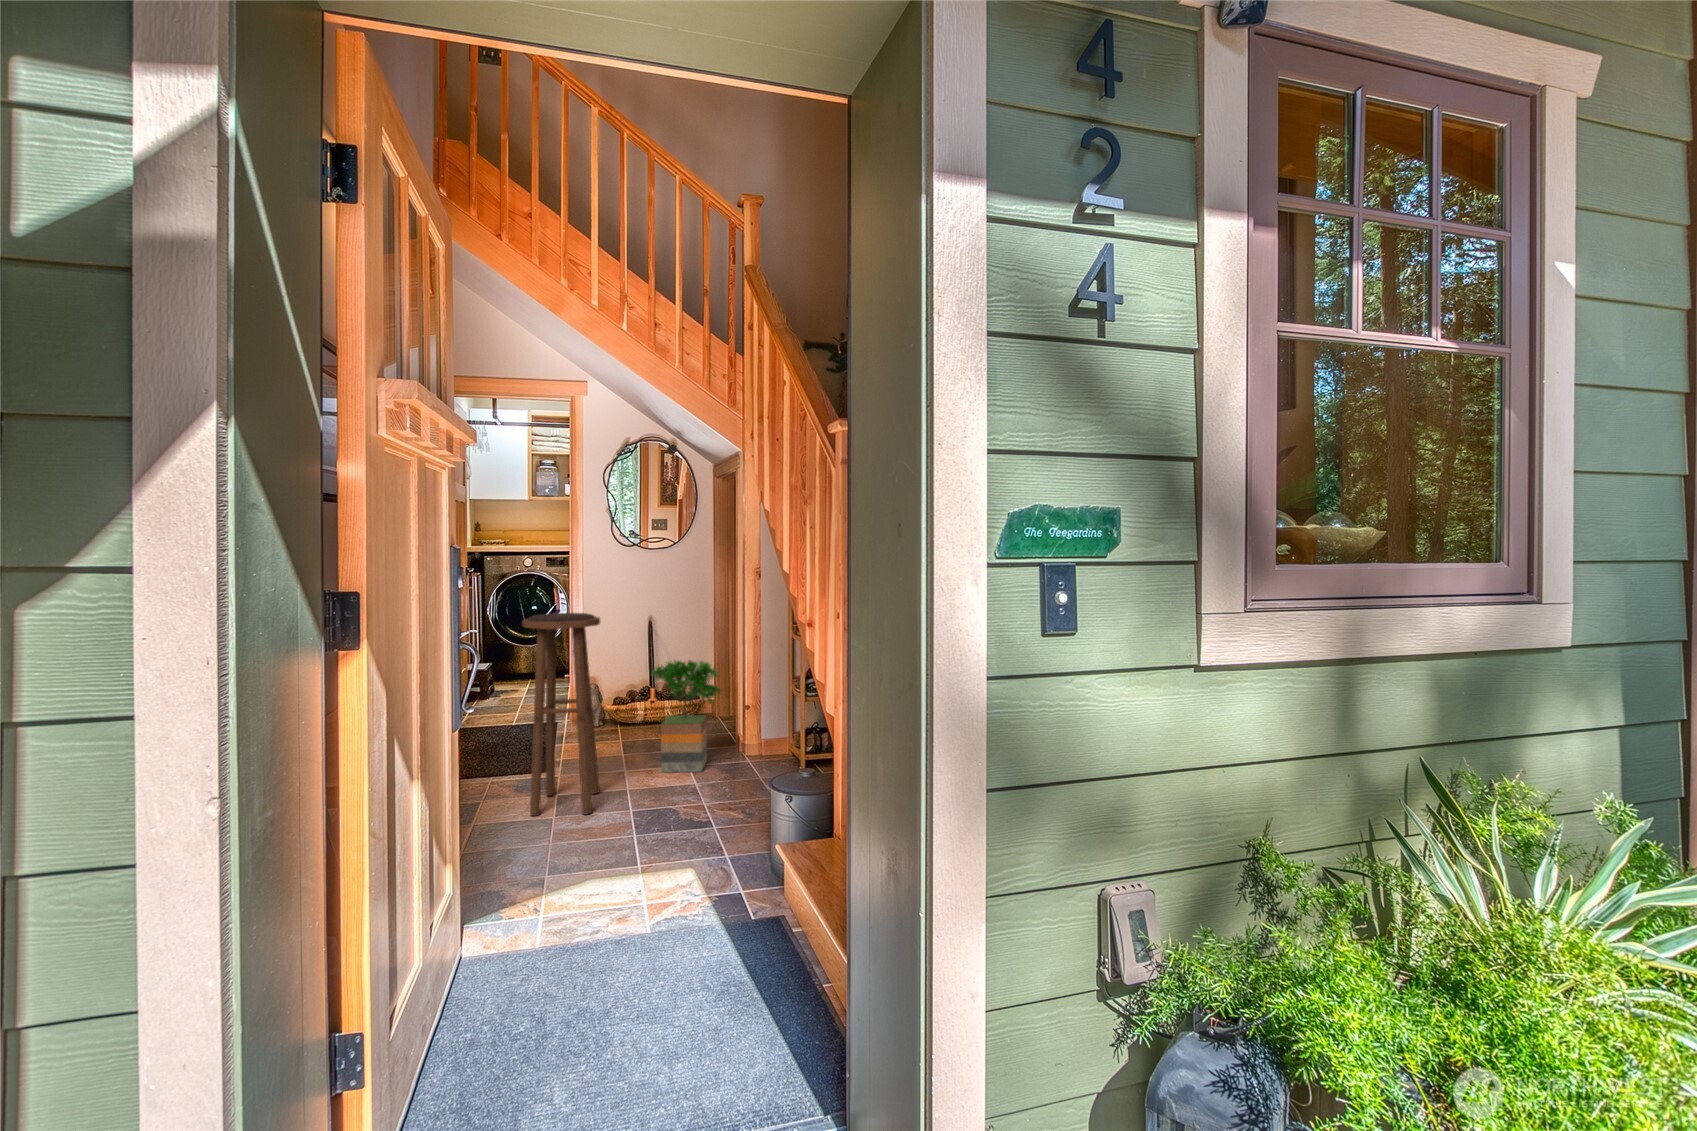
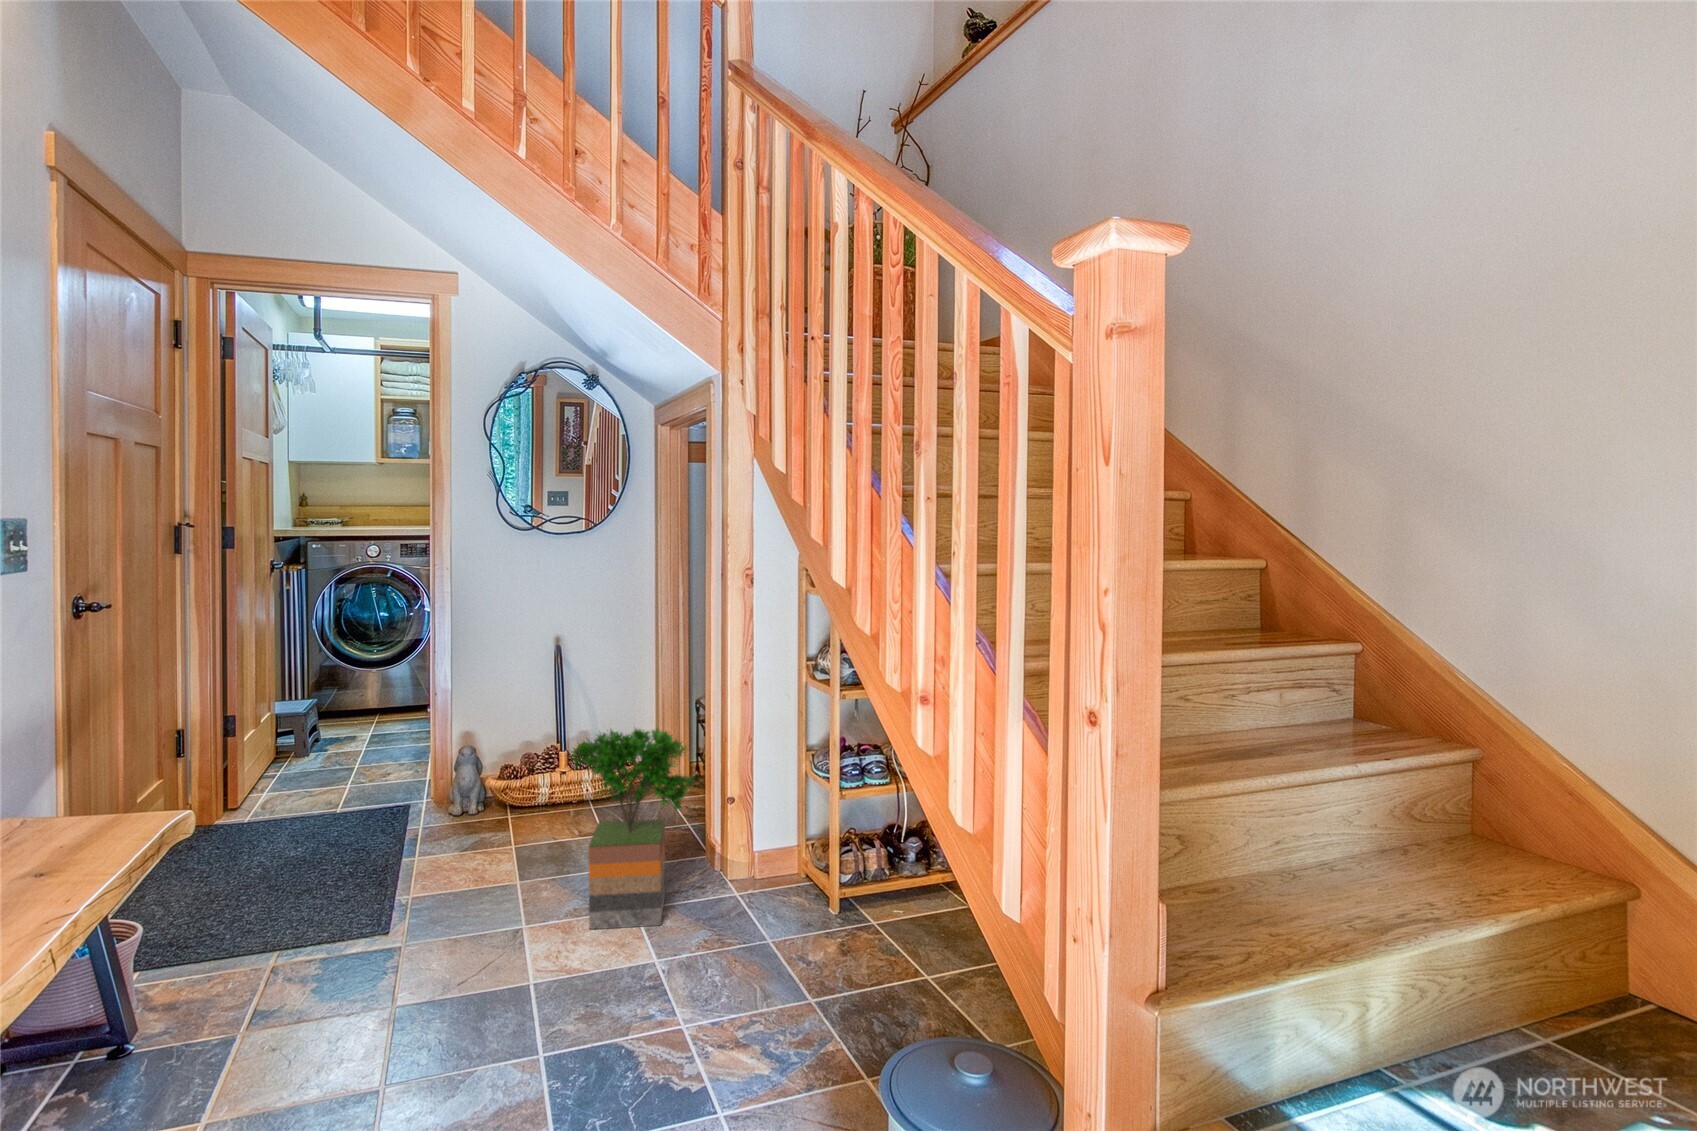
stool: present [522,613,600,816] -> none [313,665,478,1084]

